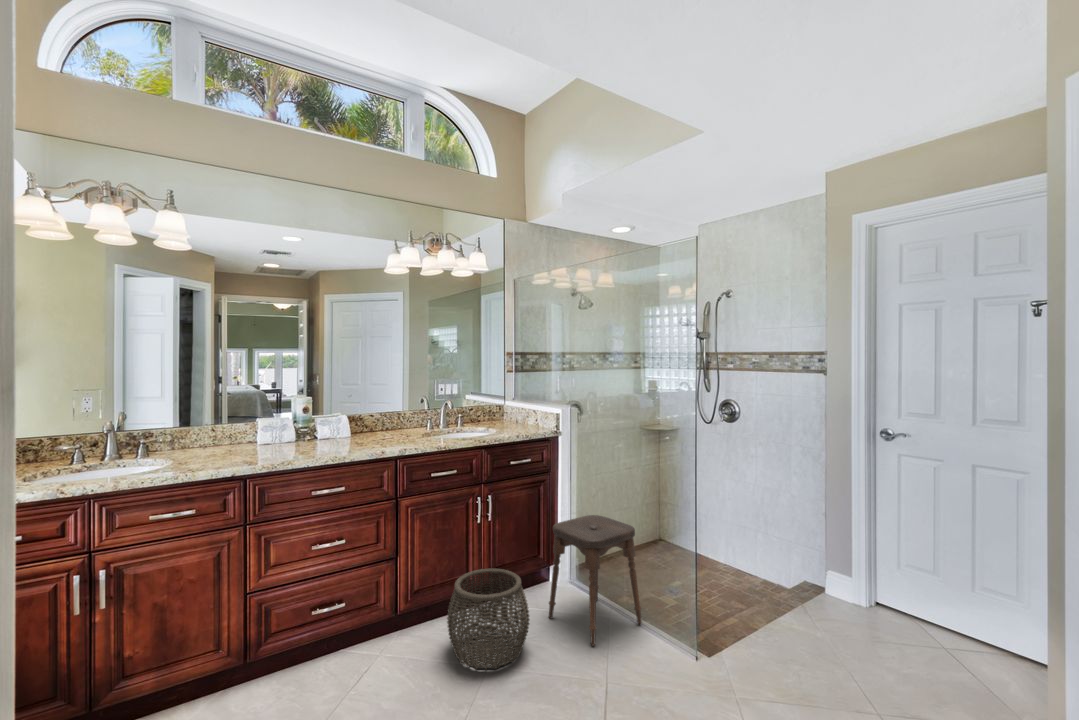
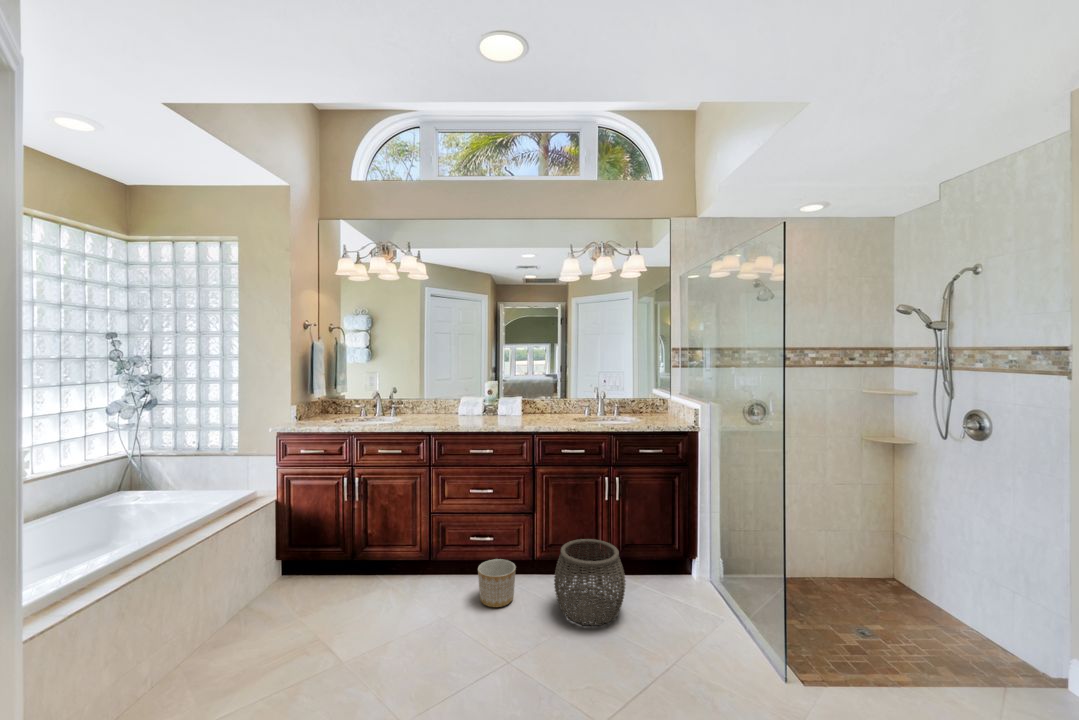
stool: present [549,515,642,646] -> none [663,516,755,643]
planter: none [346,627,398,695] -> present [478,559,516,607]

